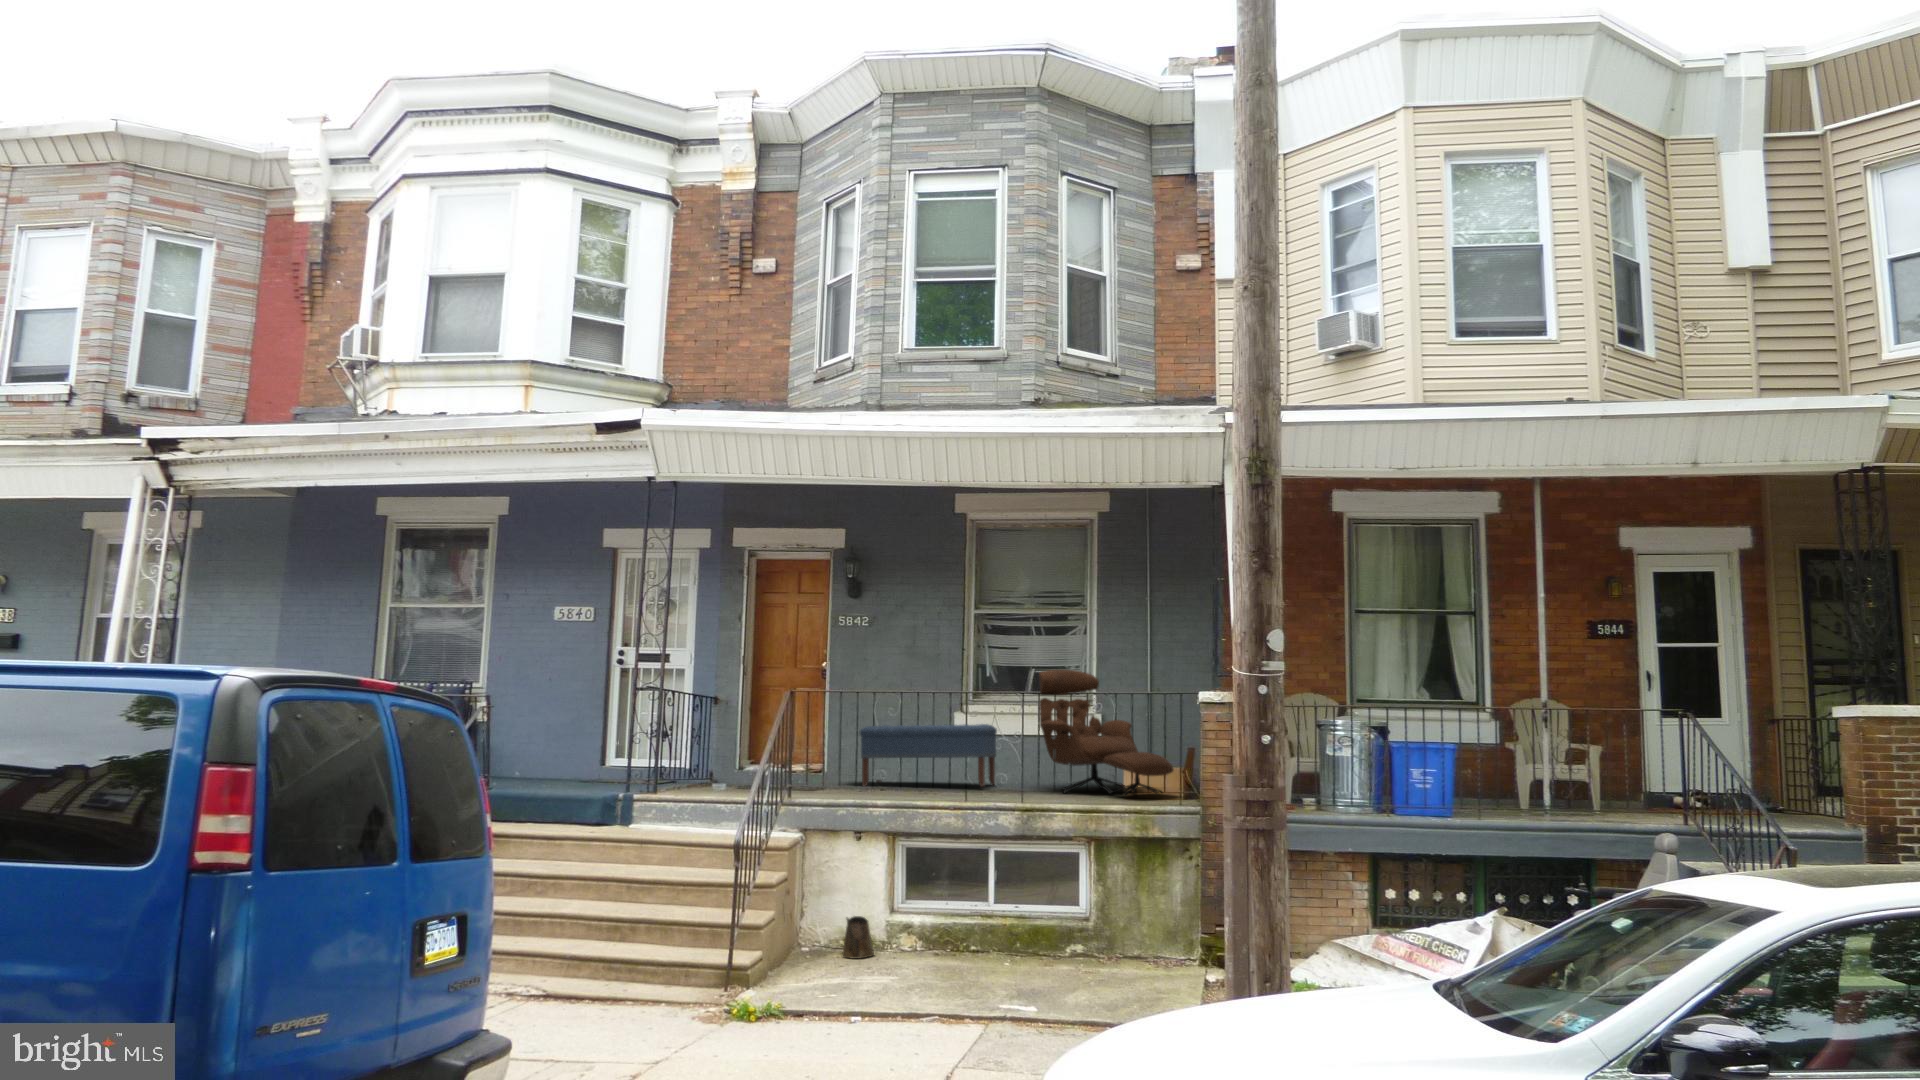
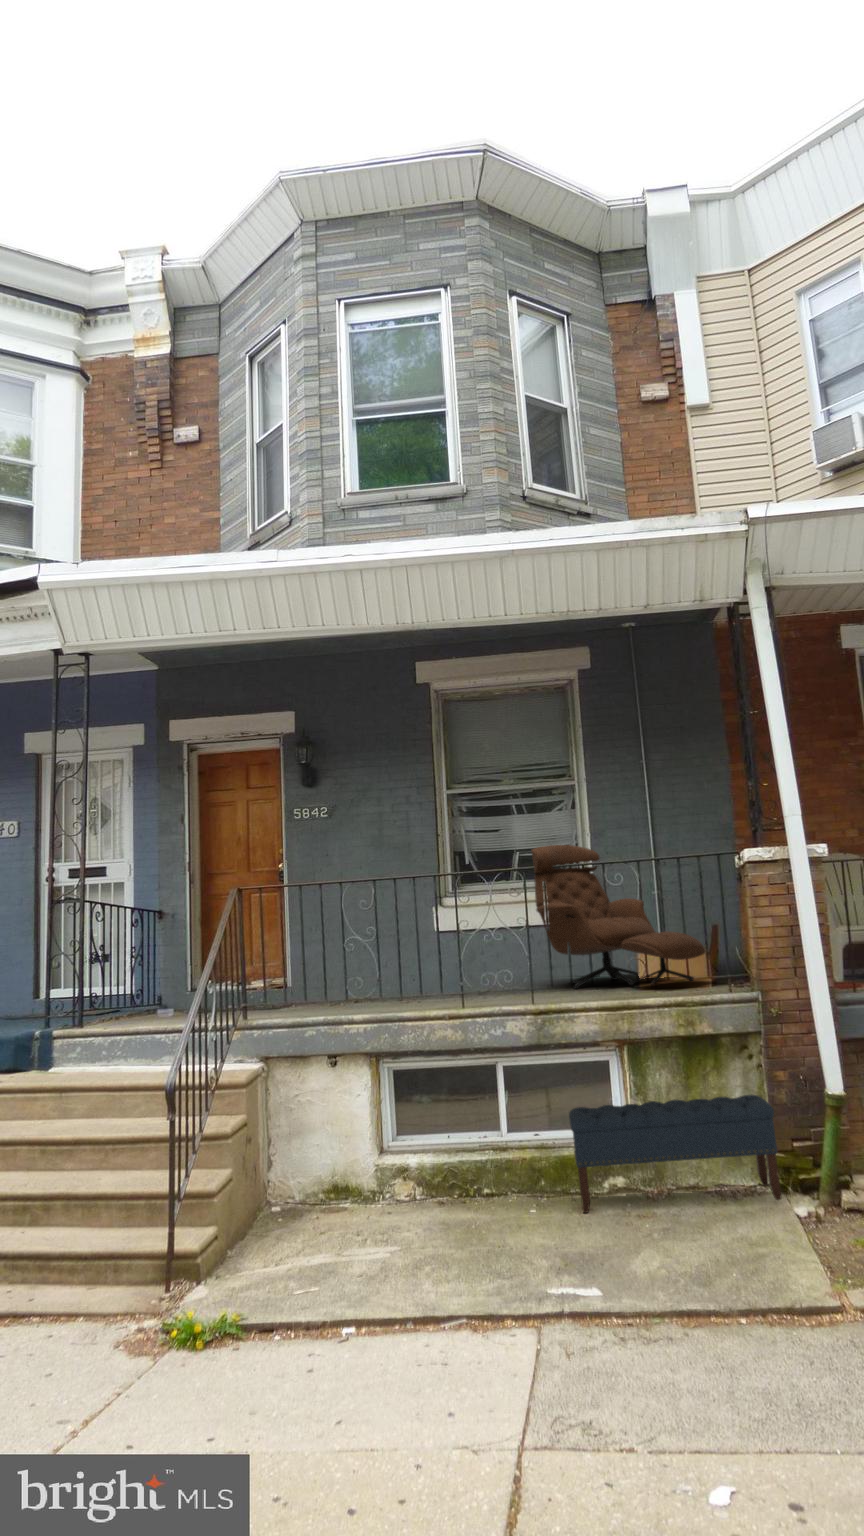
bench: present [860,724,997,786] -> present [569,1095,781,1213]
watering can: present [842,916,874,959] -> none [322,1162,364,1219]

